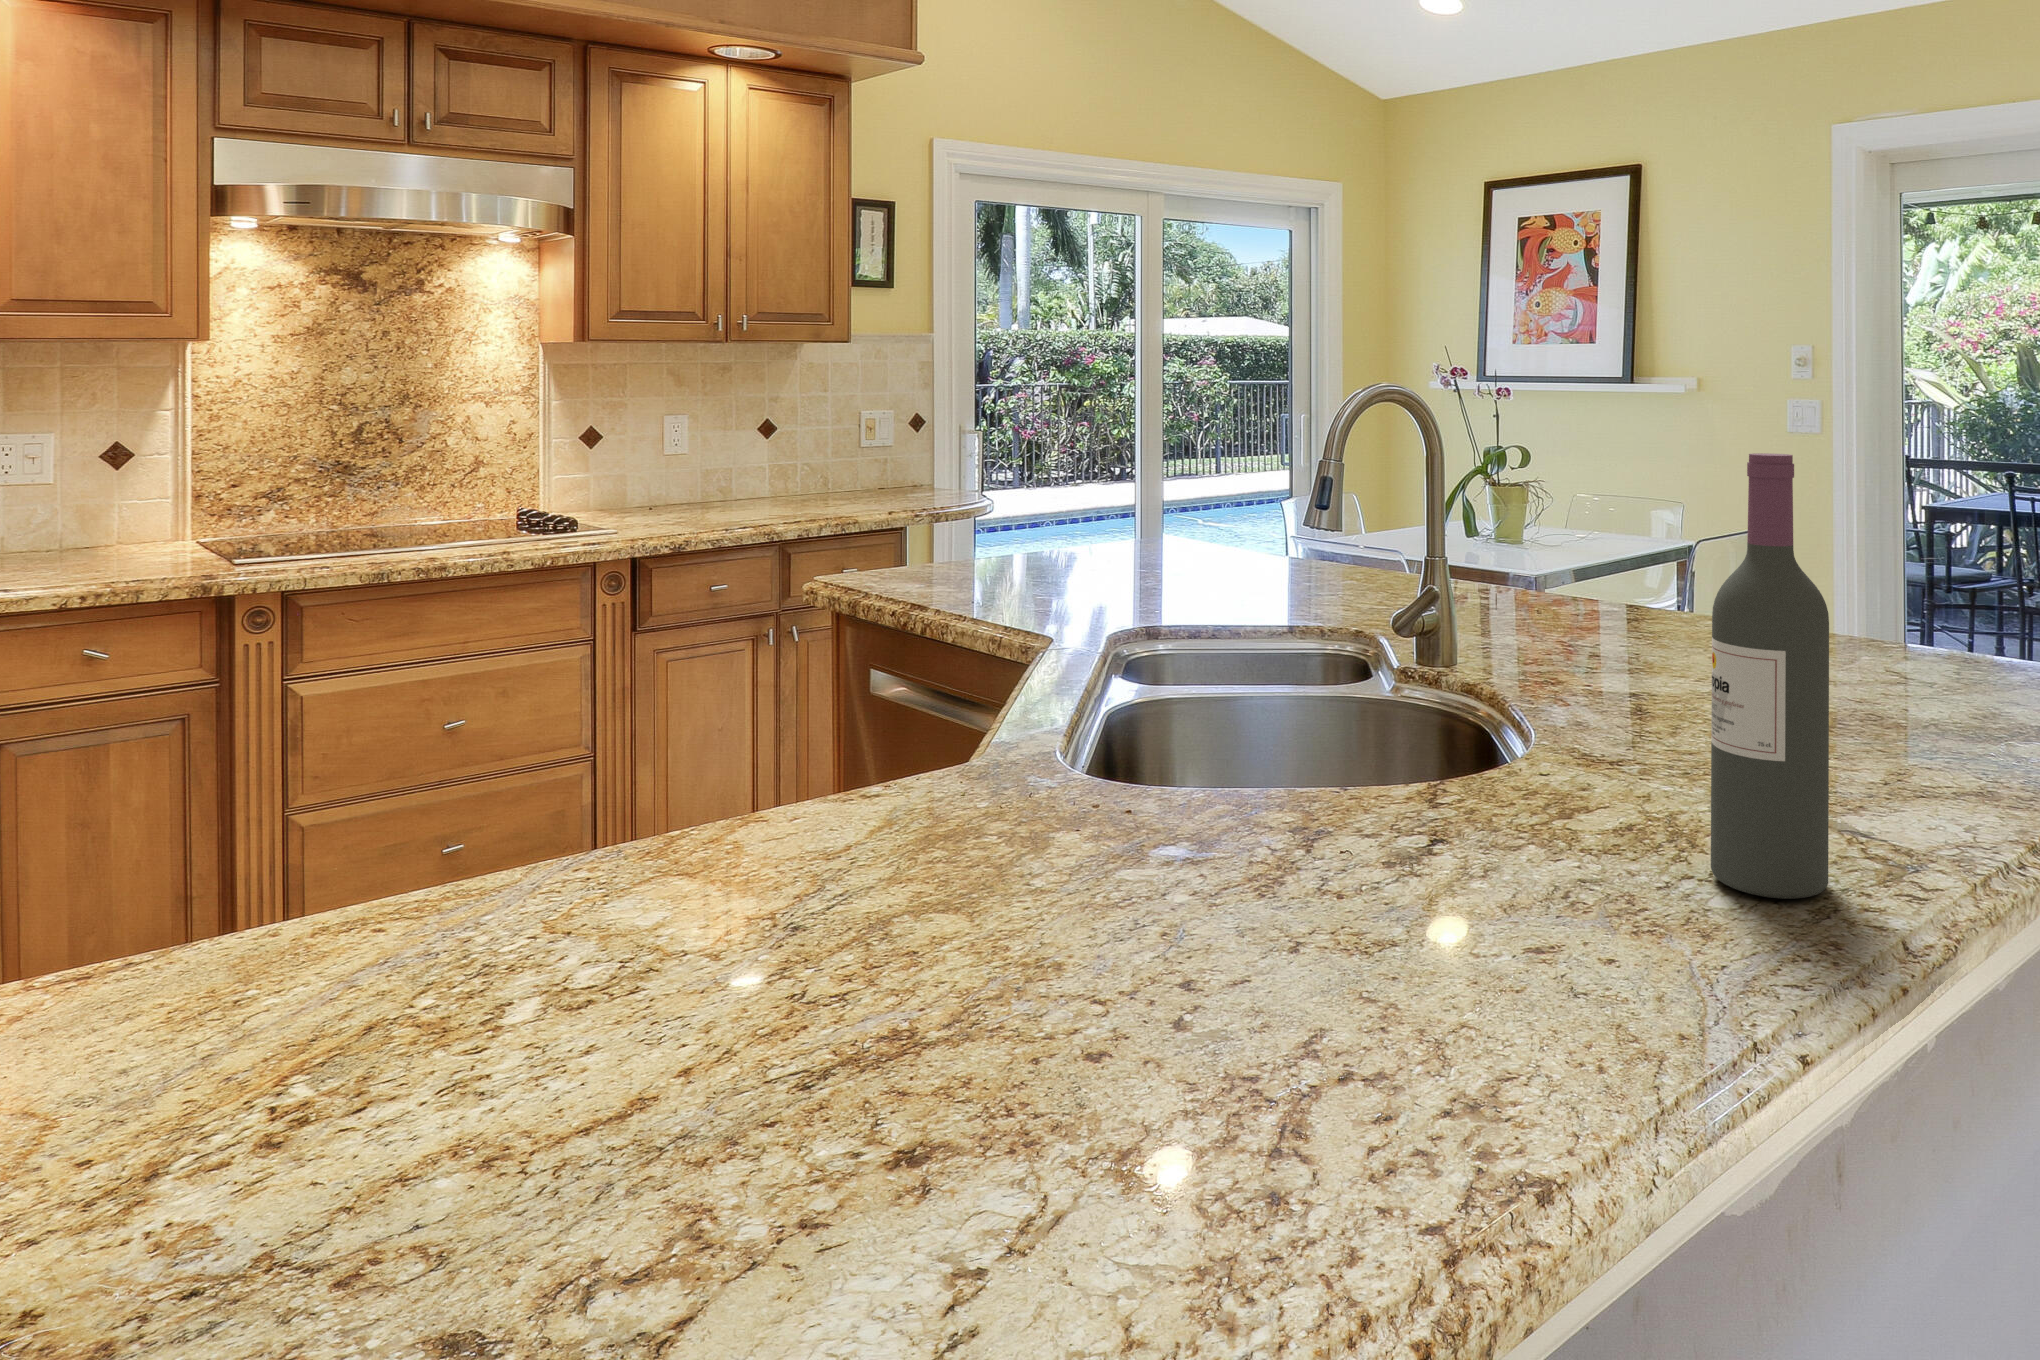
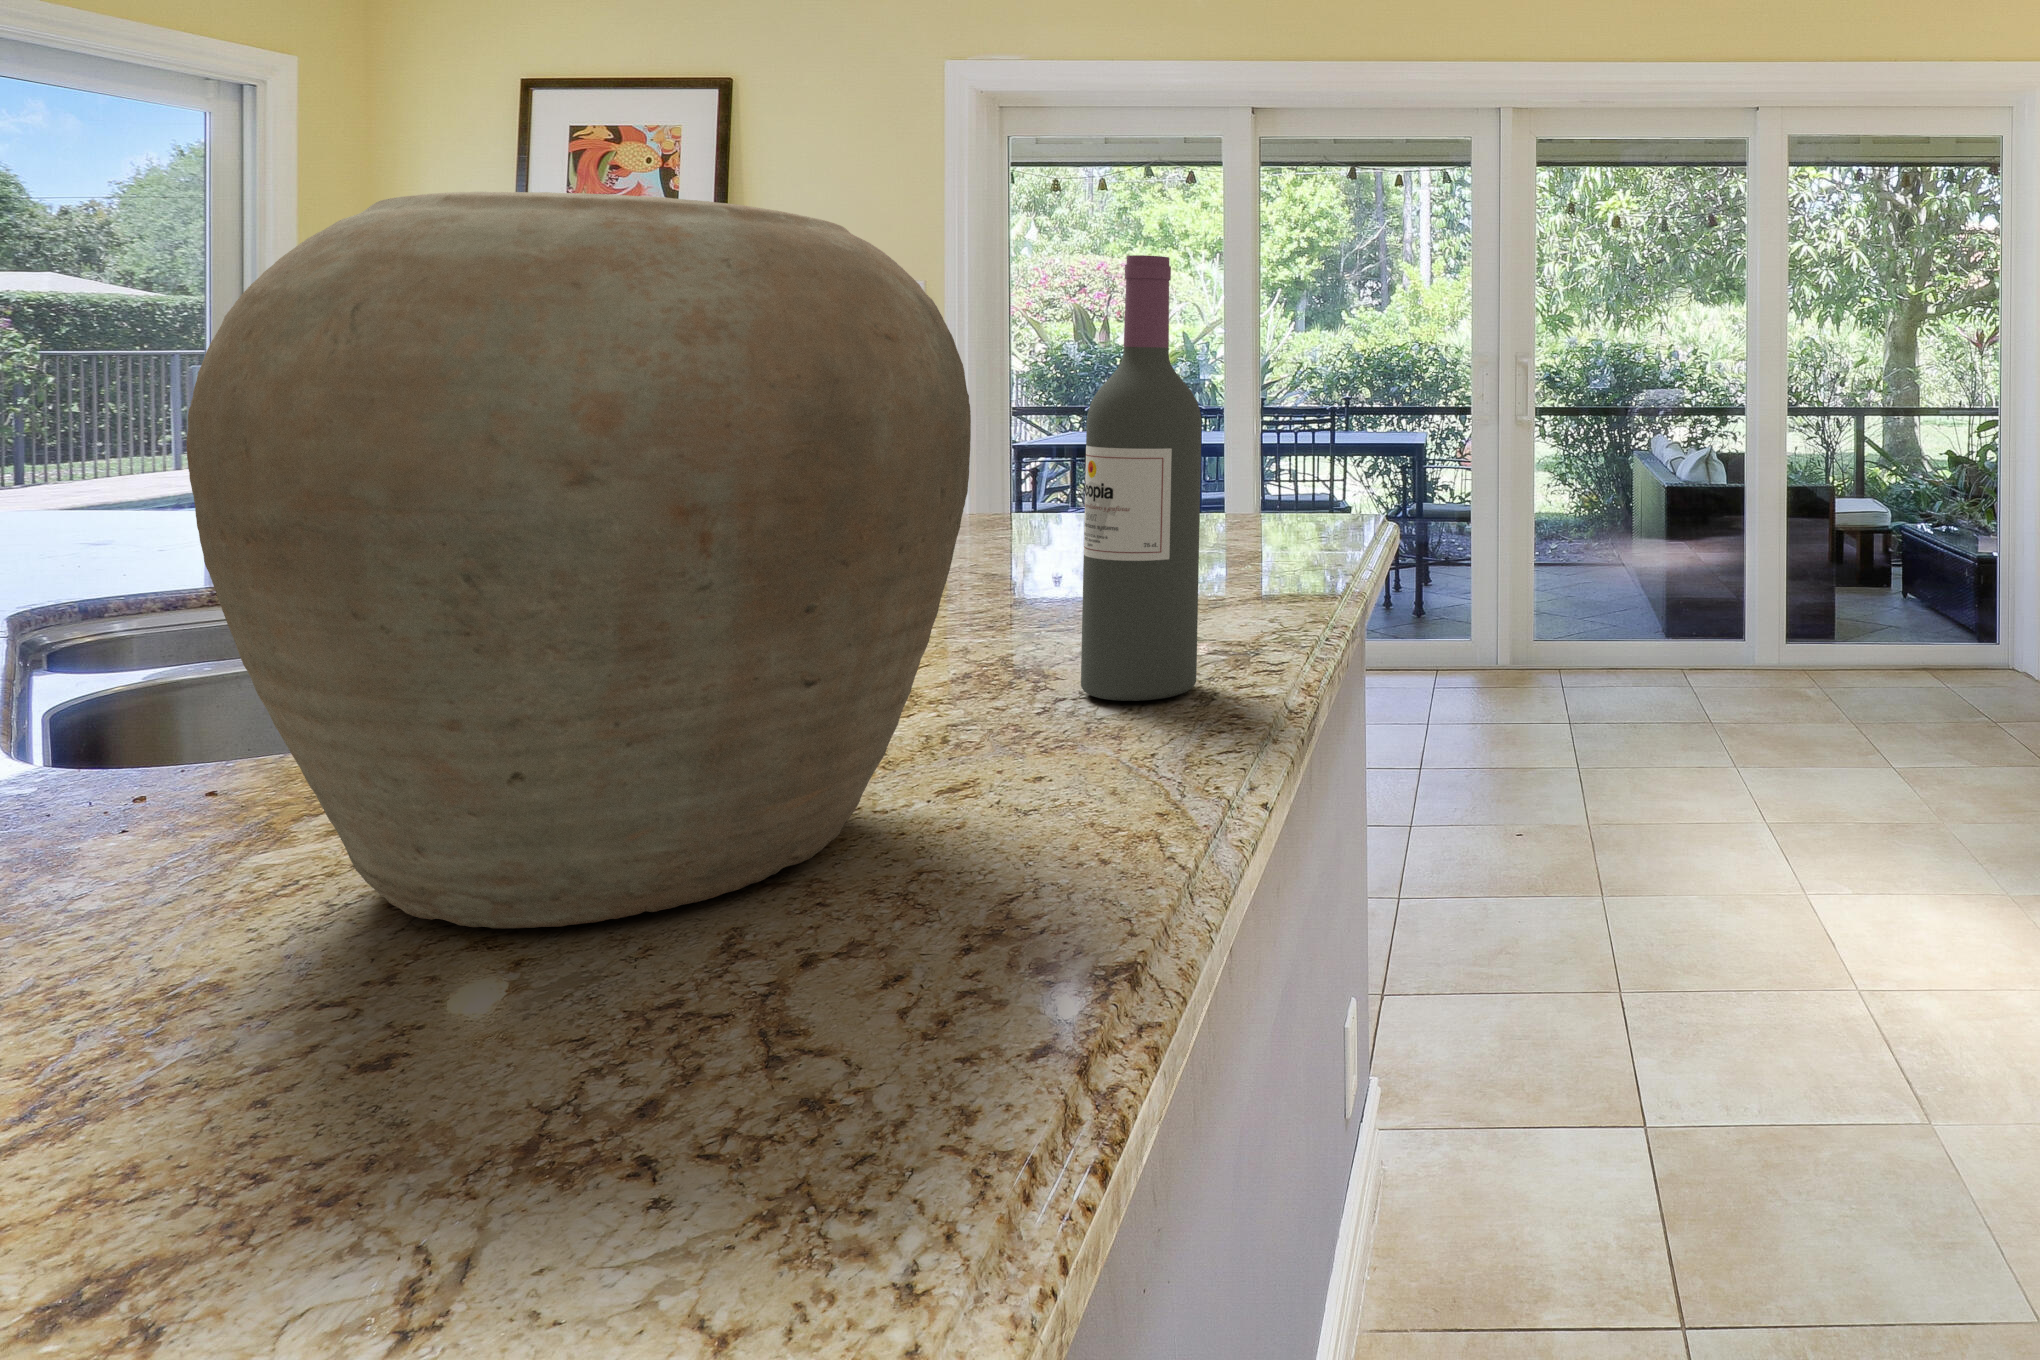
vase: none [1062,464,1529,1000] -> present [187,192,971,928]

